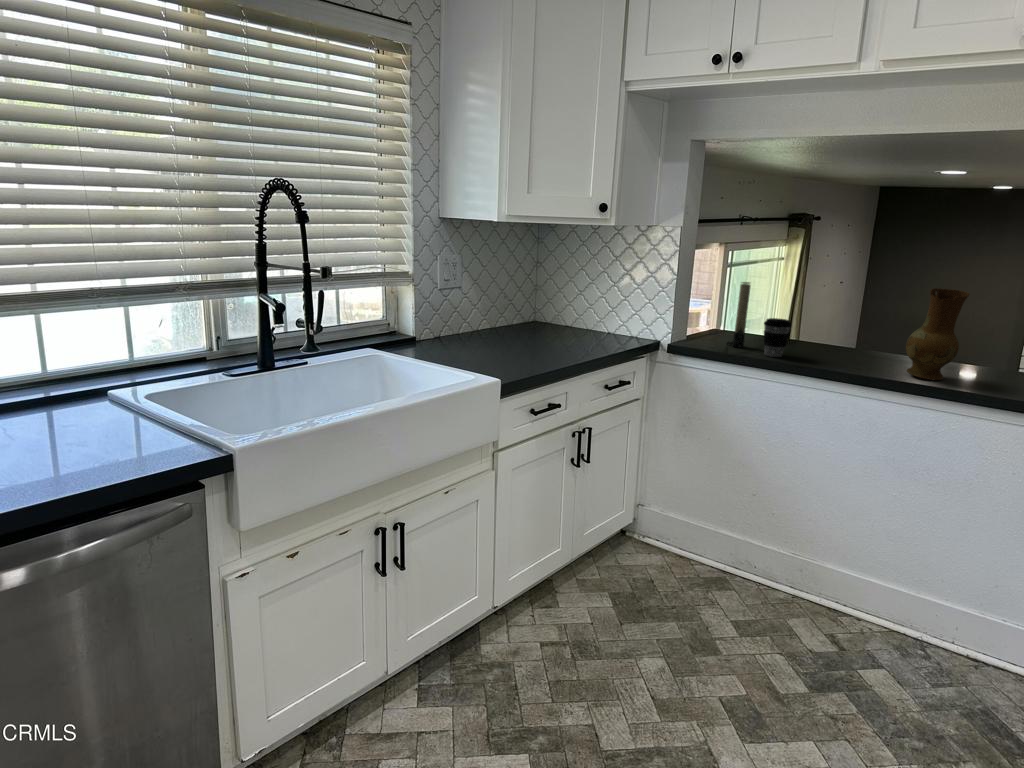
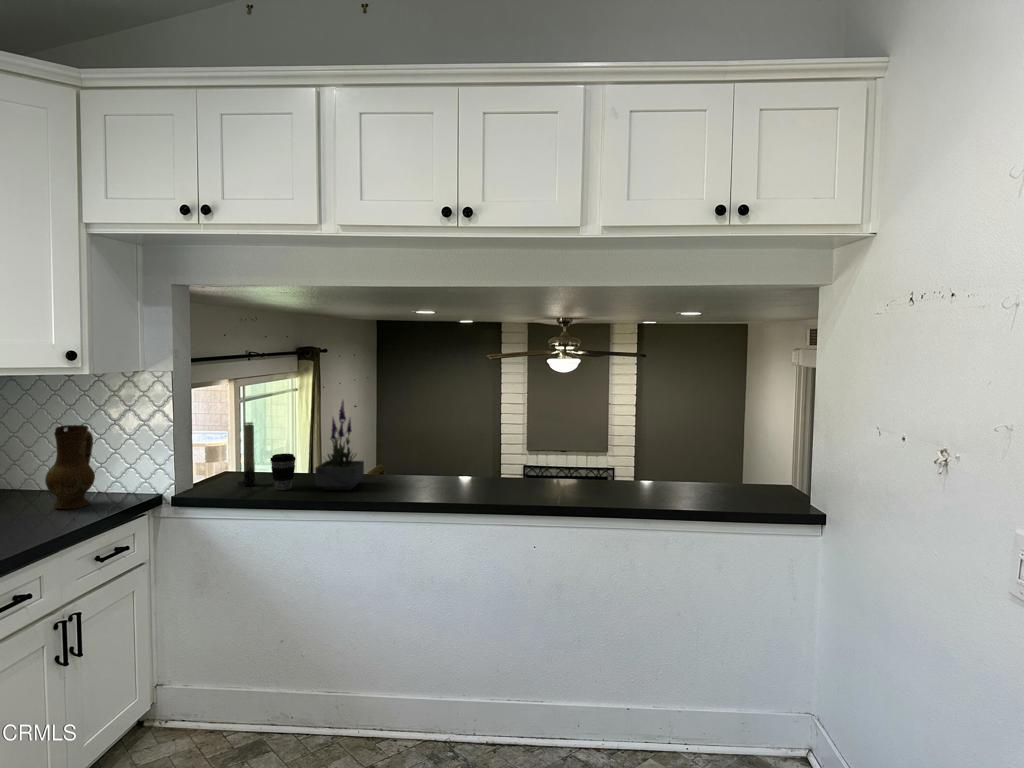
potted plant: none [811,261,874,369] -> present [315,401,364,490]
ceramic jug: present [906,288,969,381] -> present [45,425,95,509]

